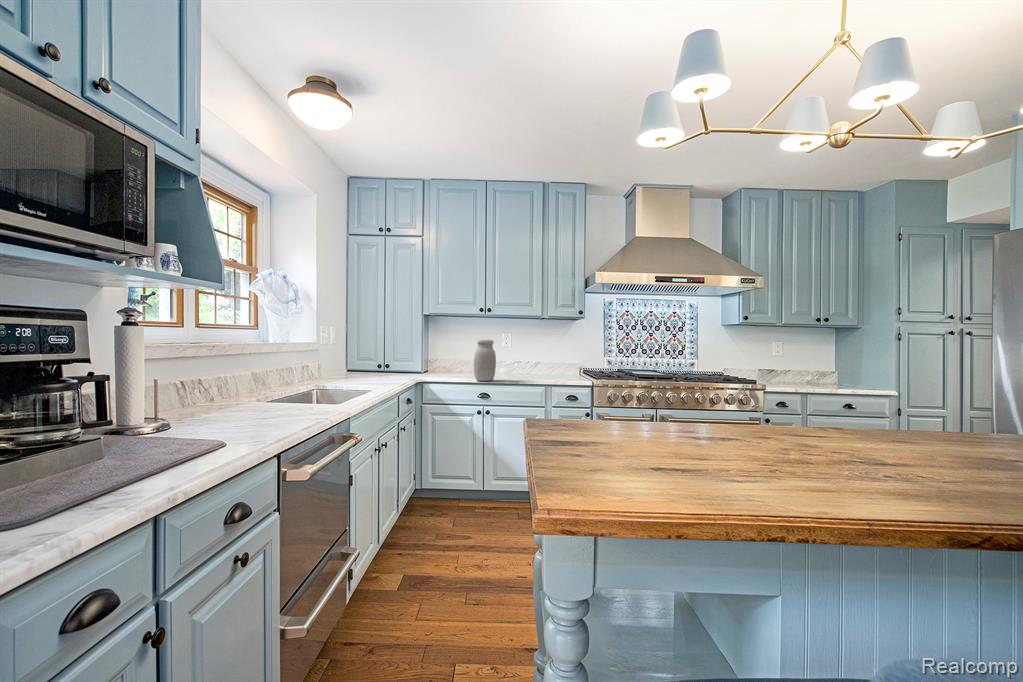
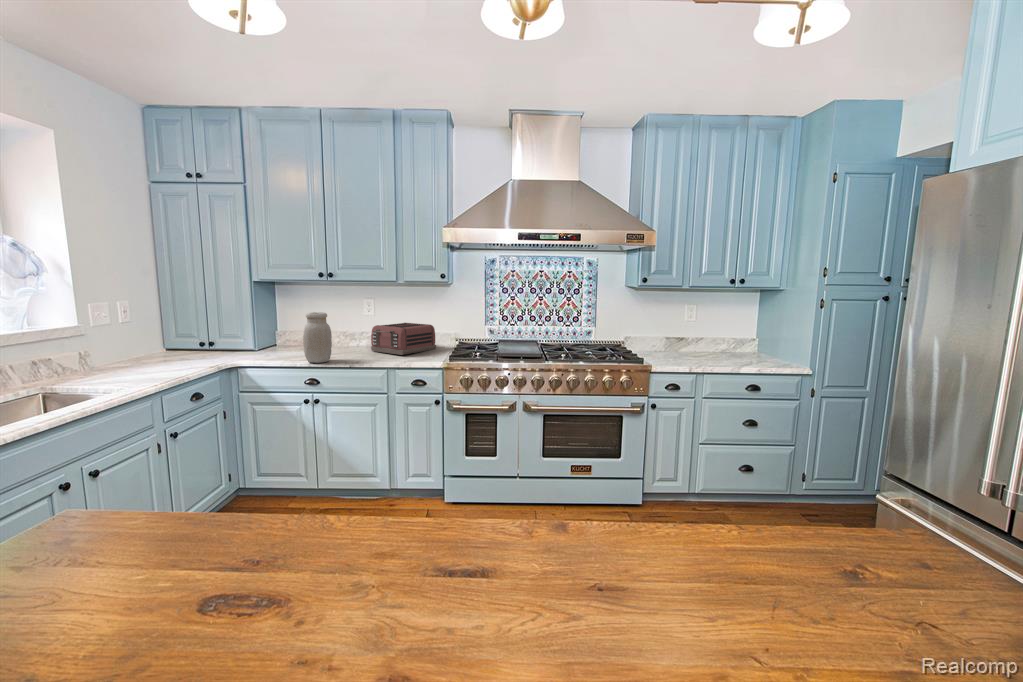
toaster: none [516,353,567,377] -> present [371,323,436,355]

